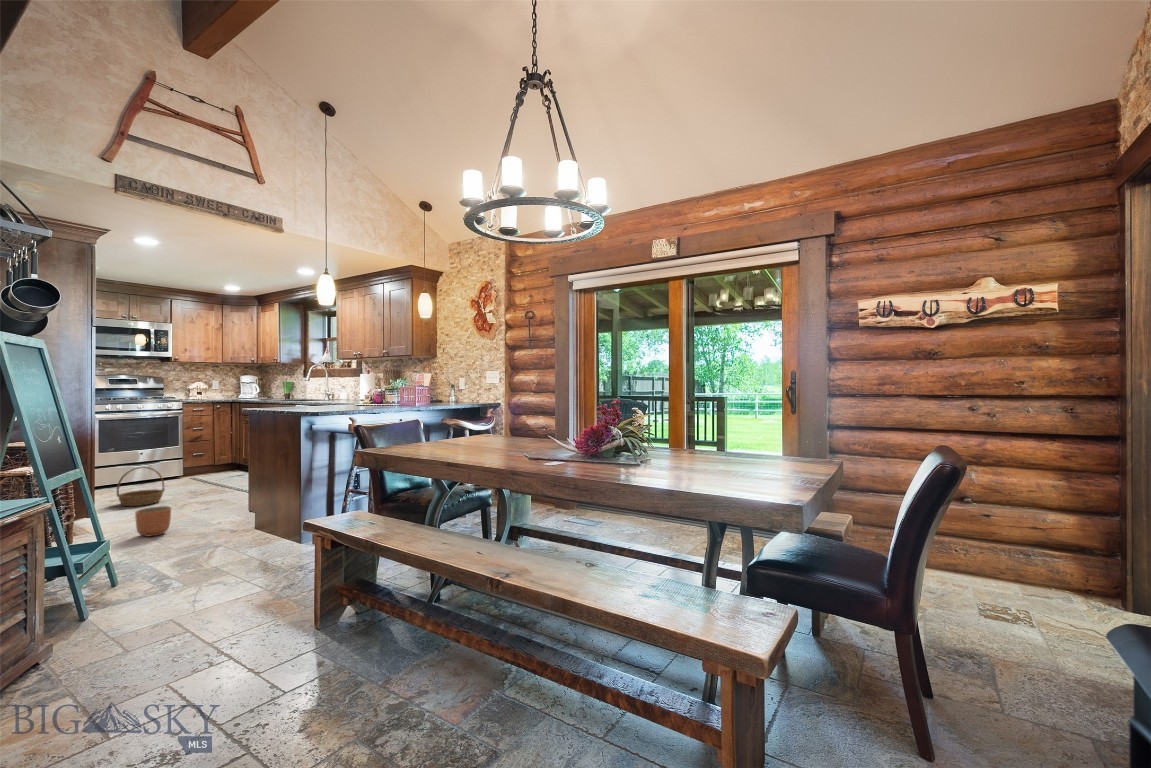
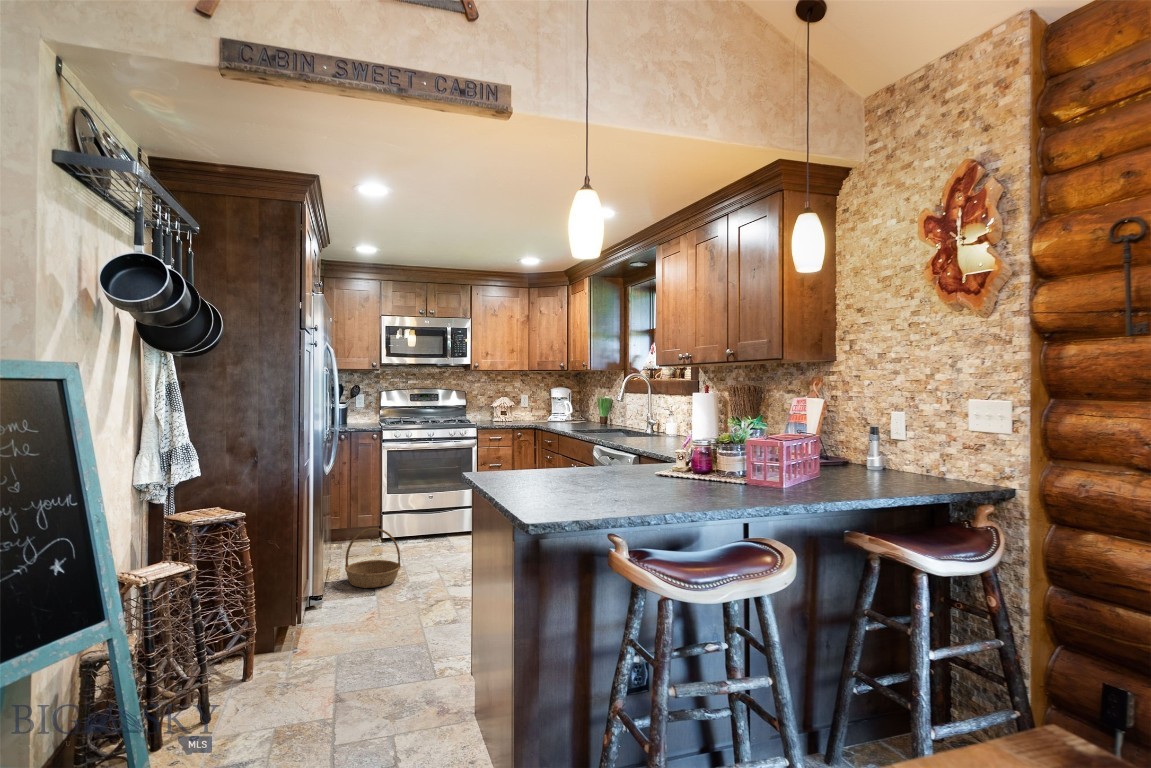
planter: present [135,506,171,536] -> none [274,628,326,687]

